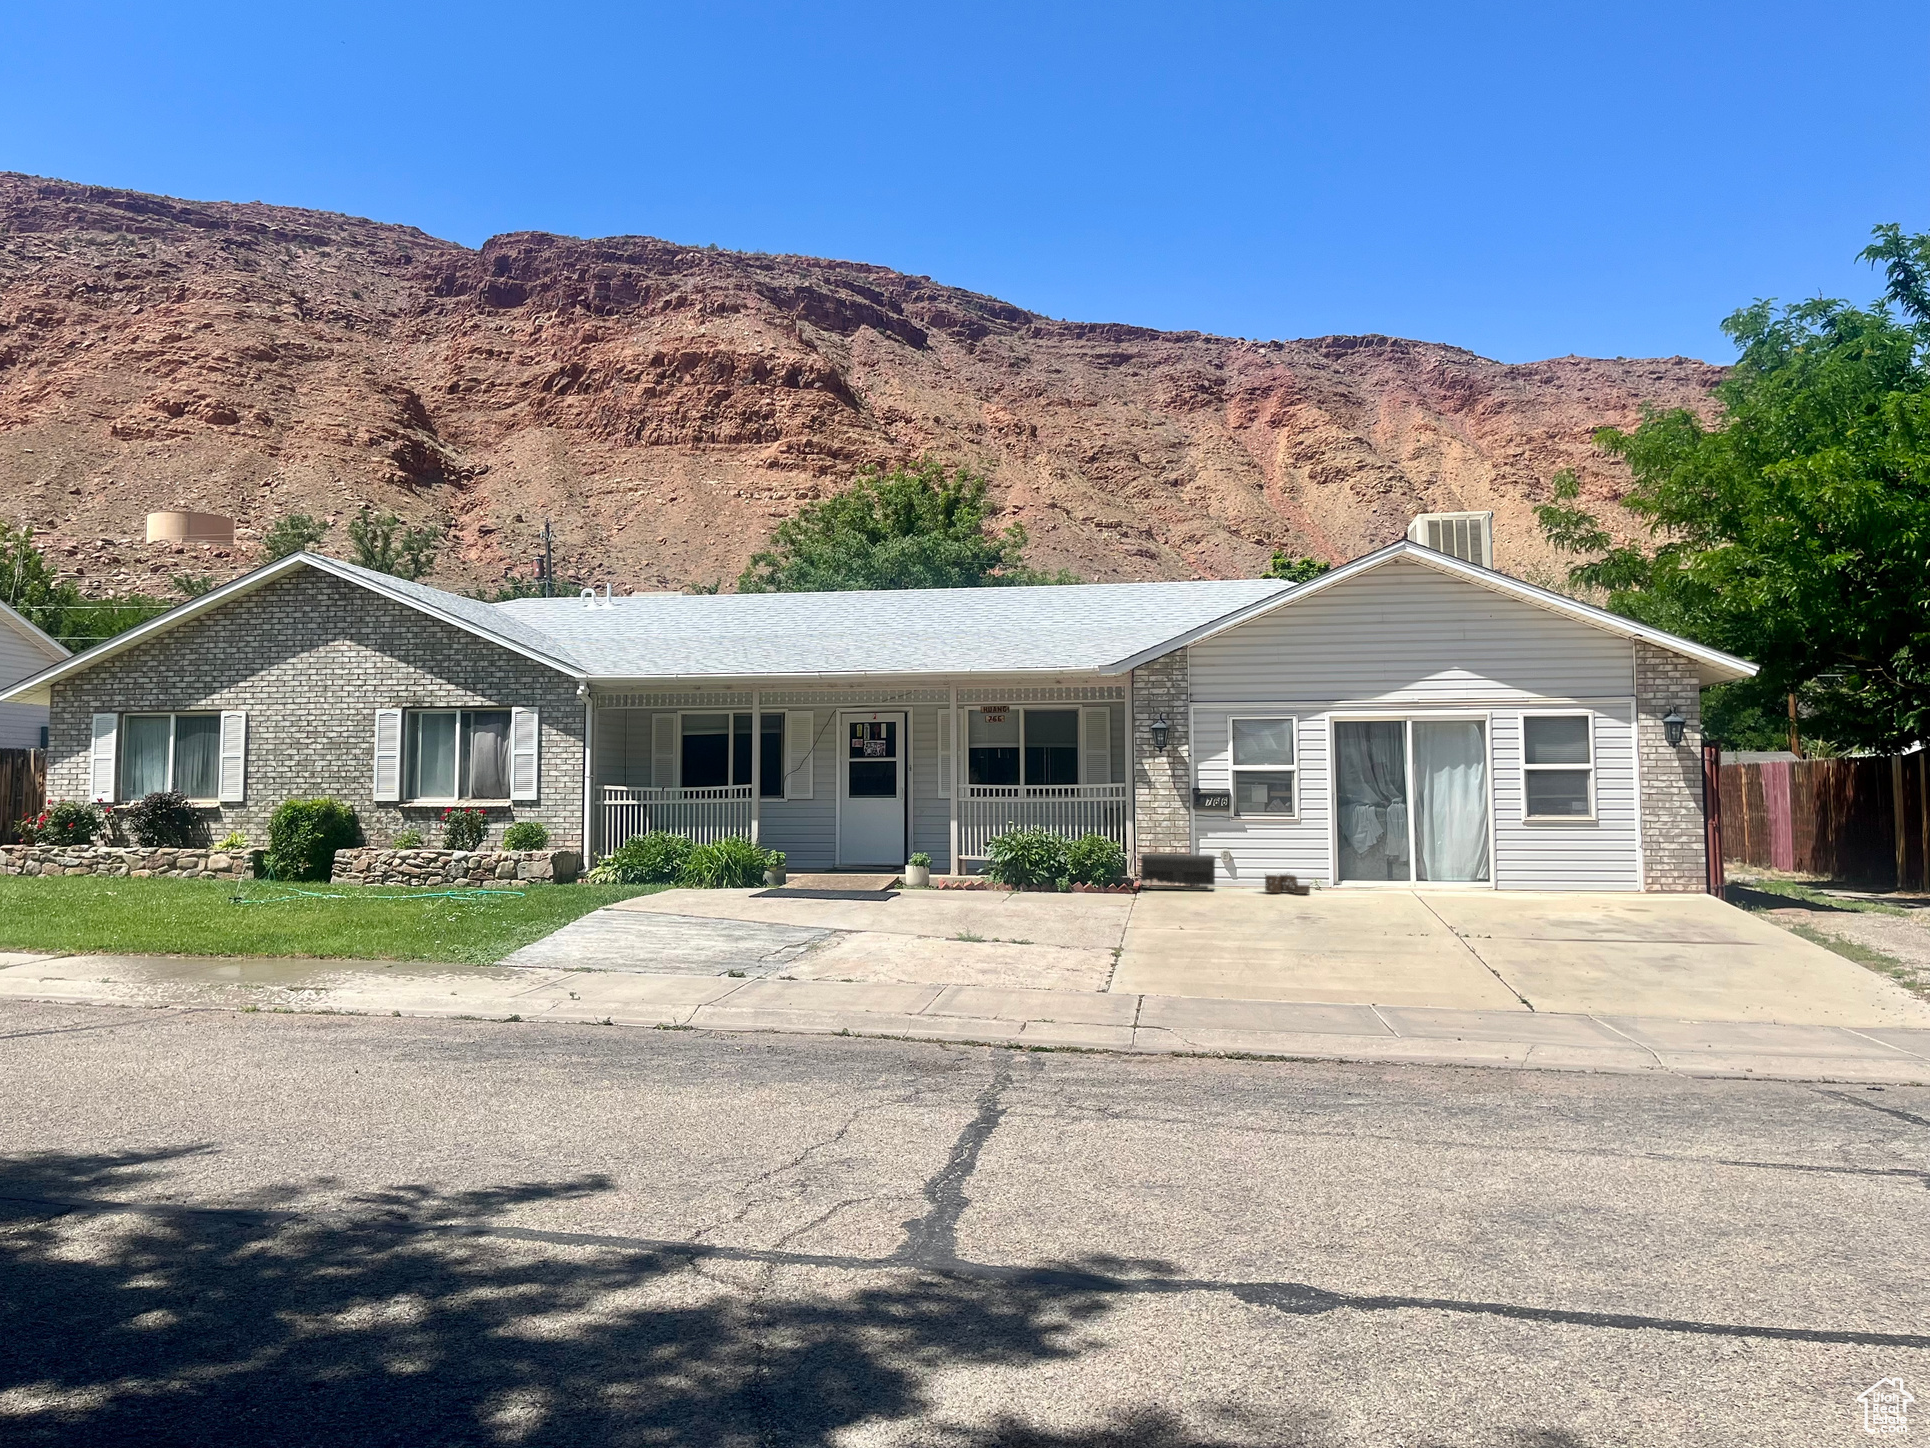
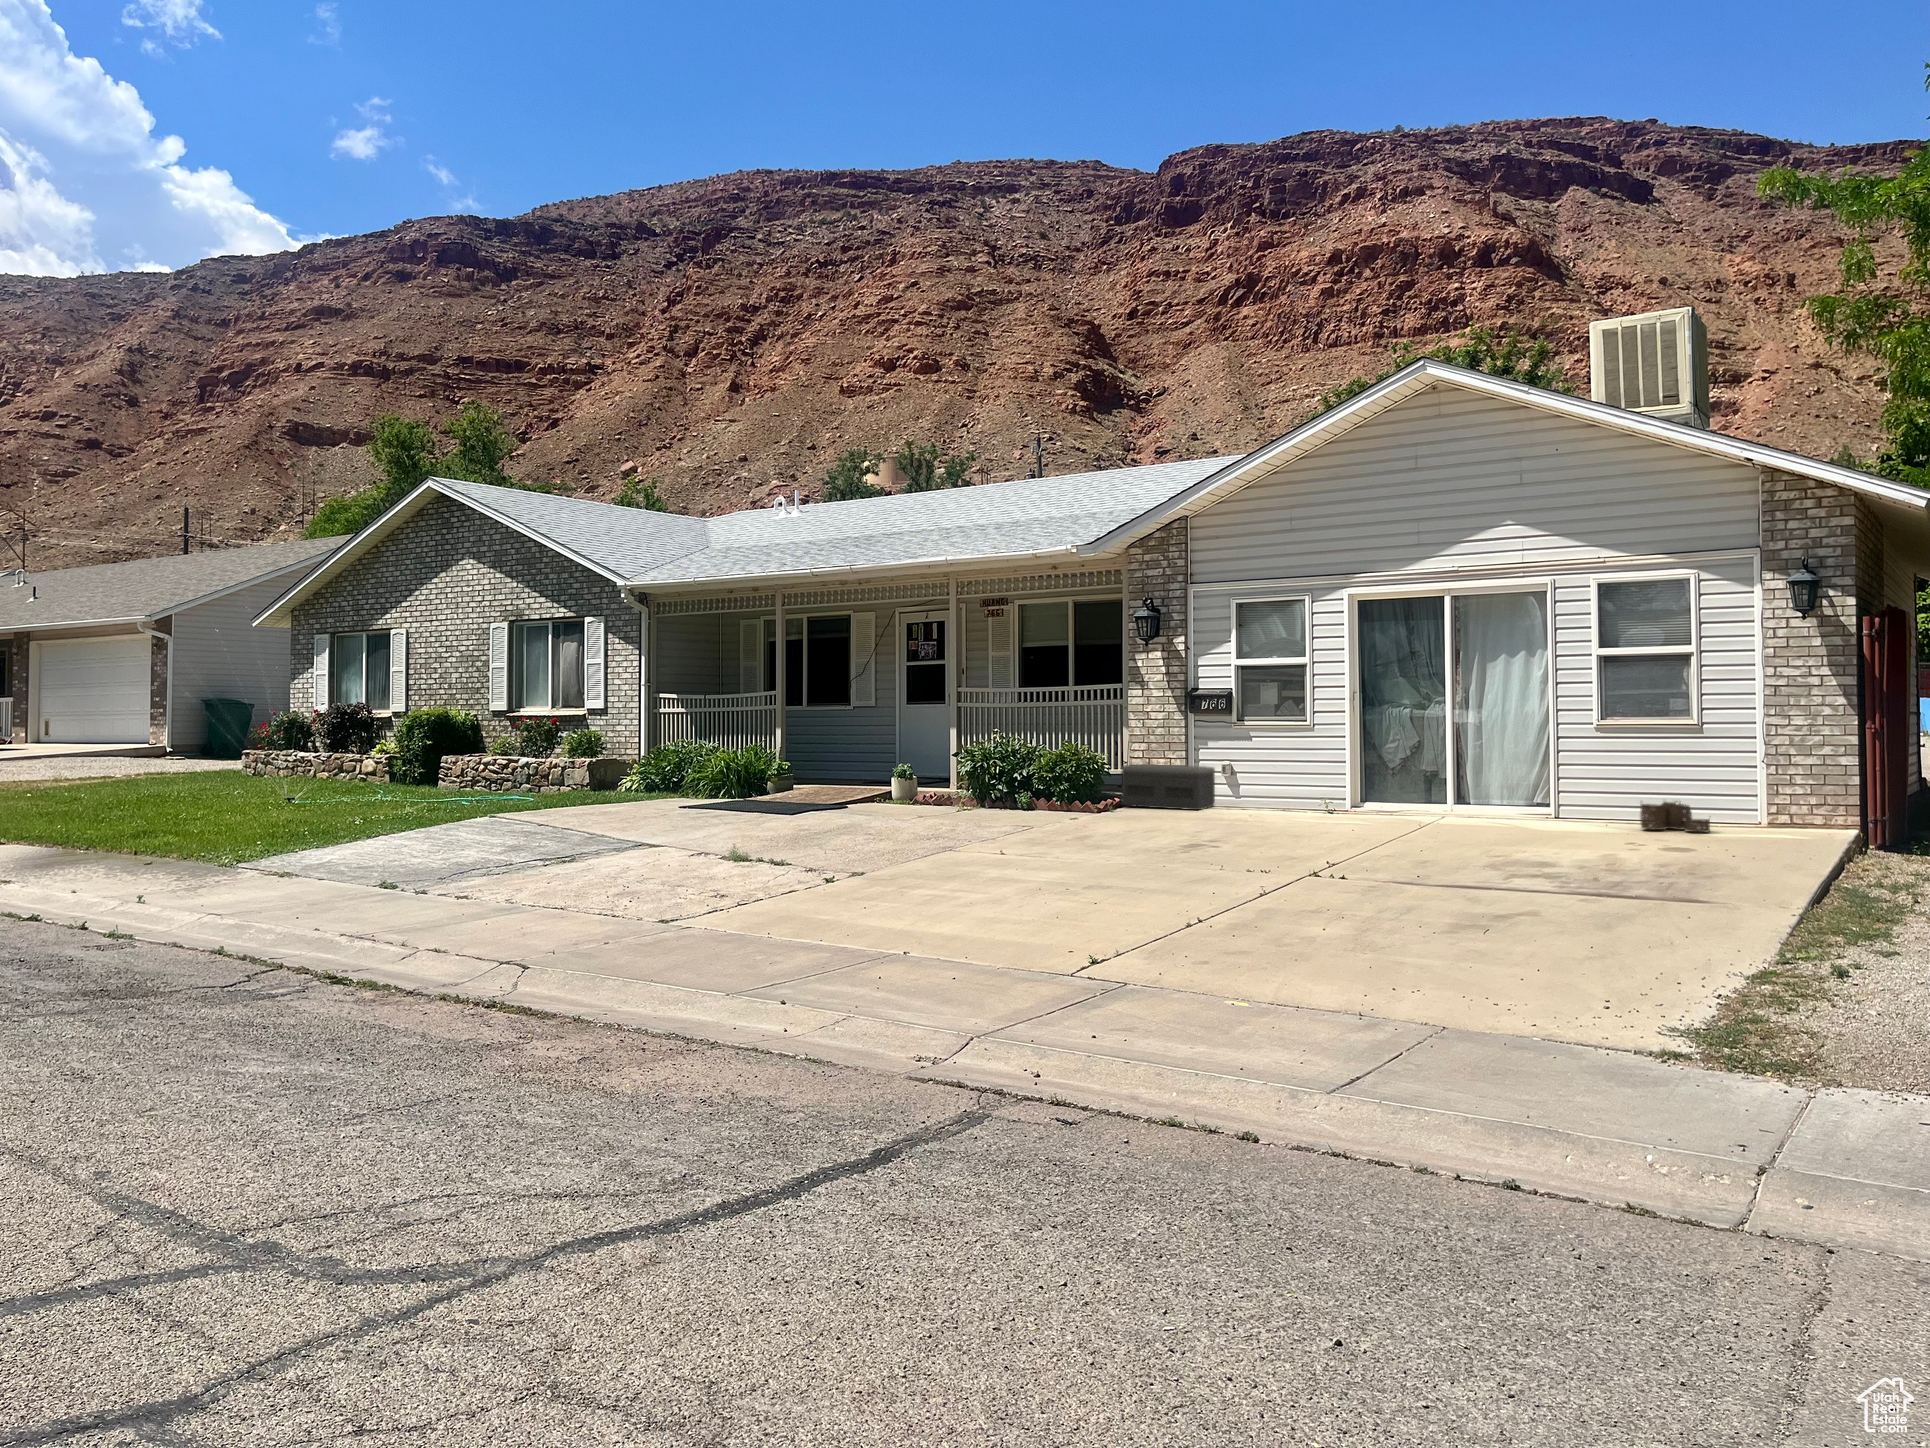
woven basket: present [1265,874,1310,894] -> present [1640,801,1710,832]

